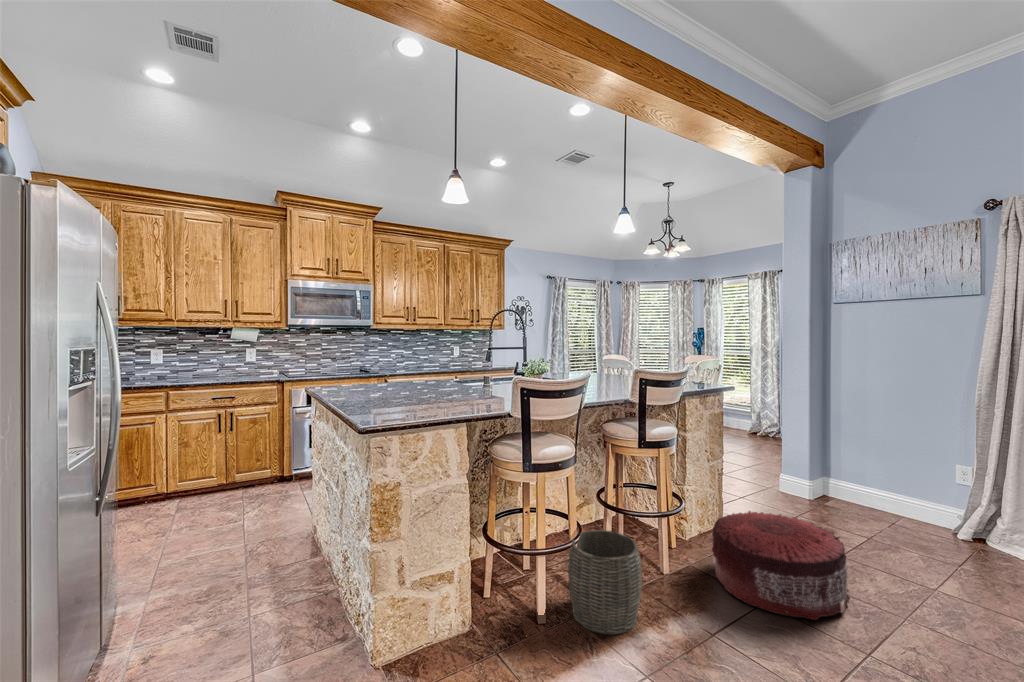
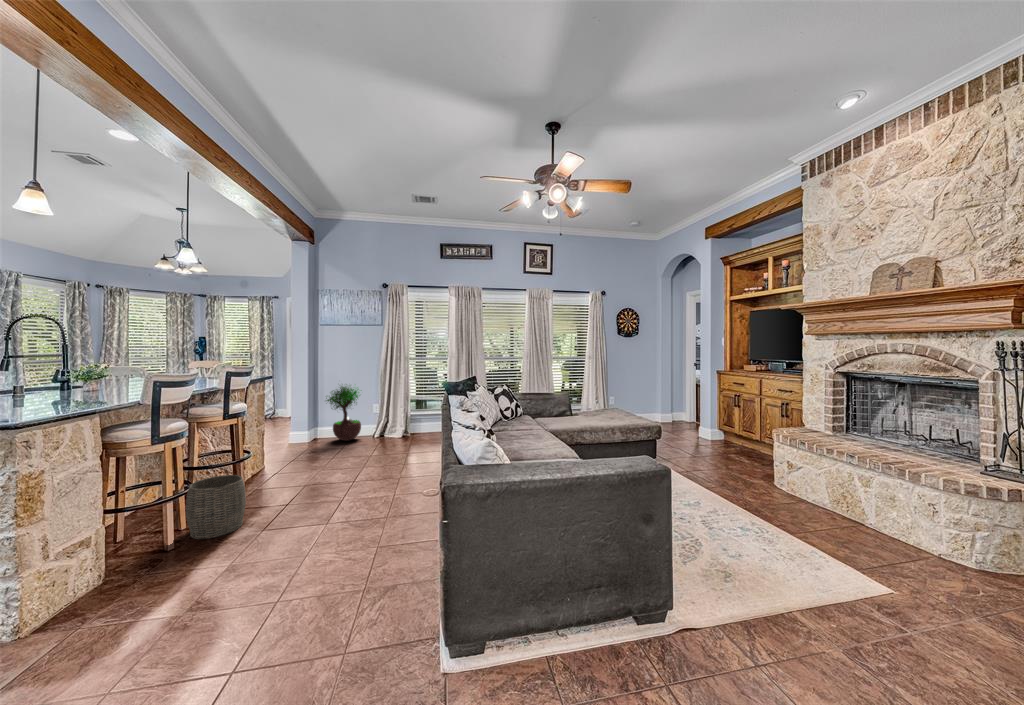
potted tree: none [835,400,919,515] -> present [327,386,361,441]
pouf: present [712,511,850,620] -> none [273,444,346,493]

